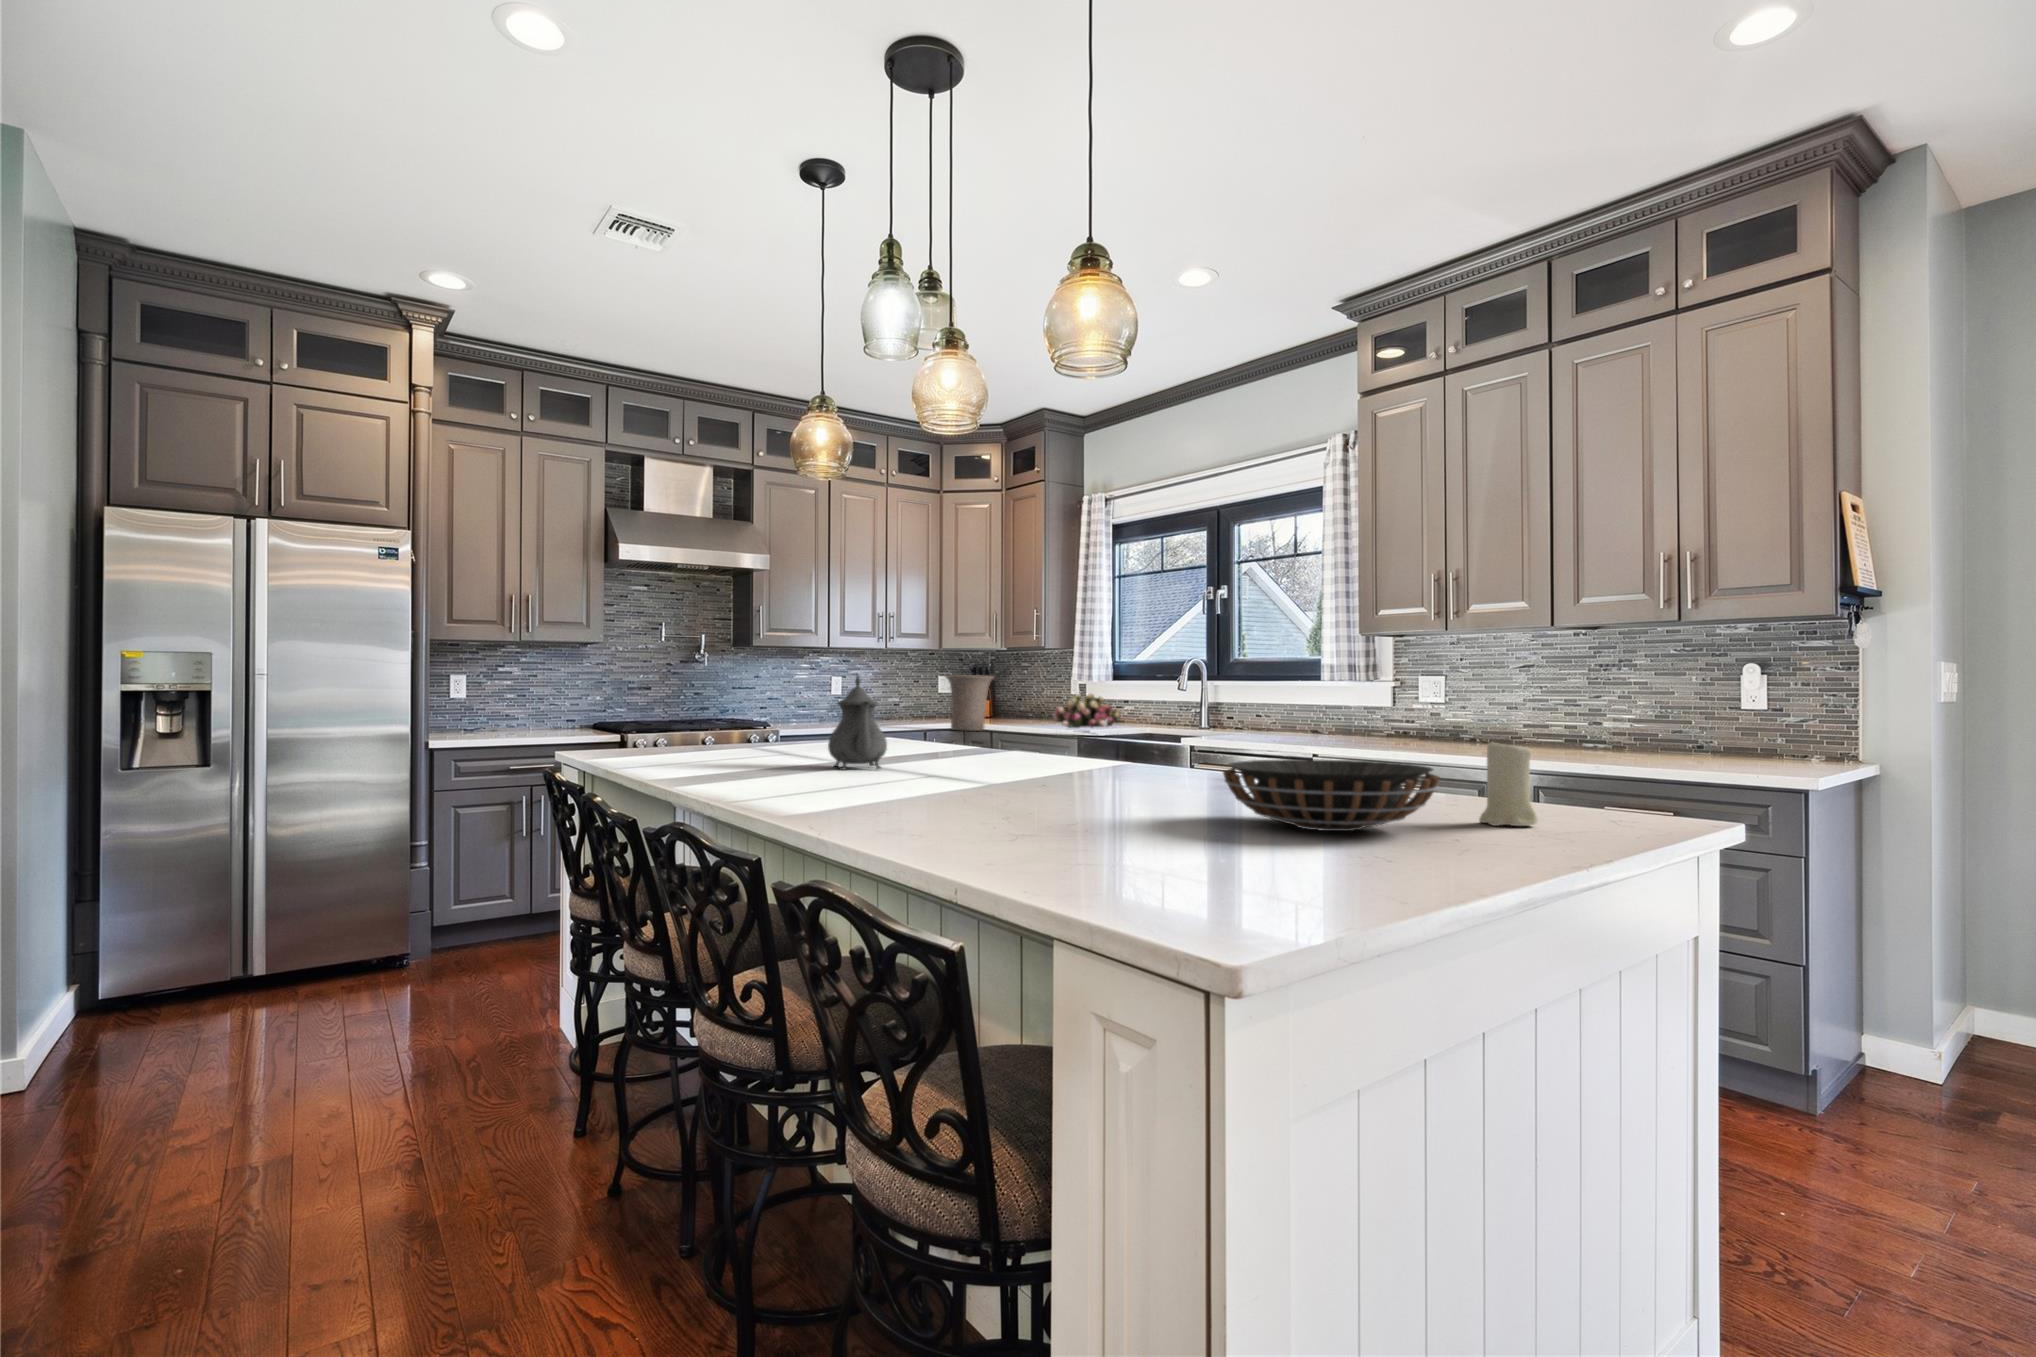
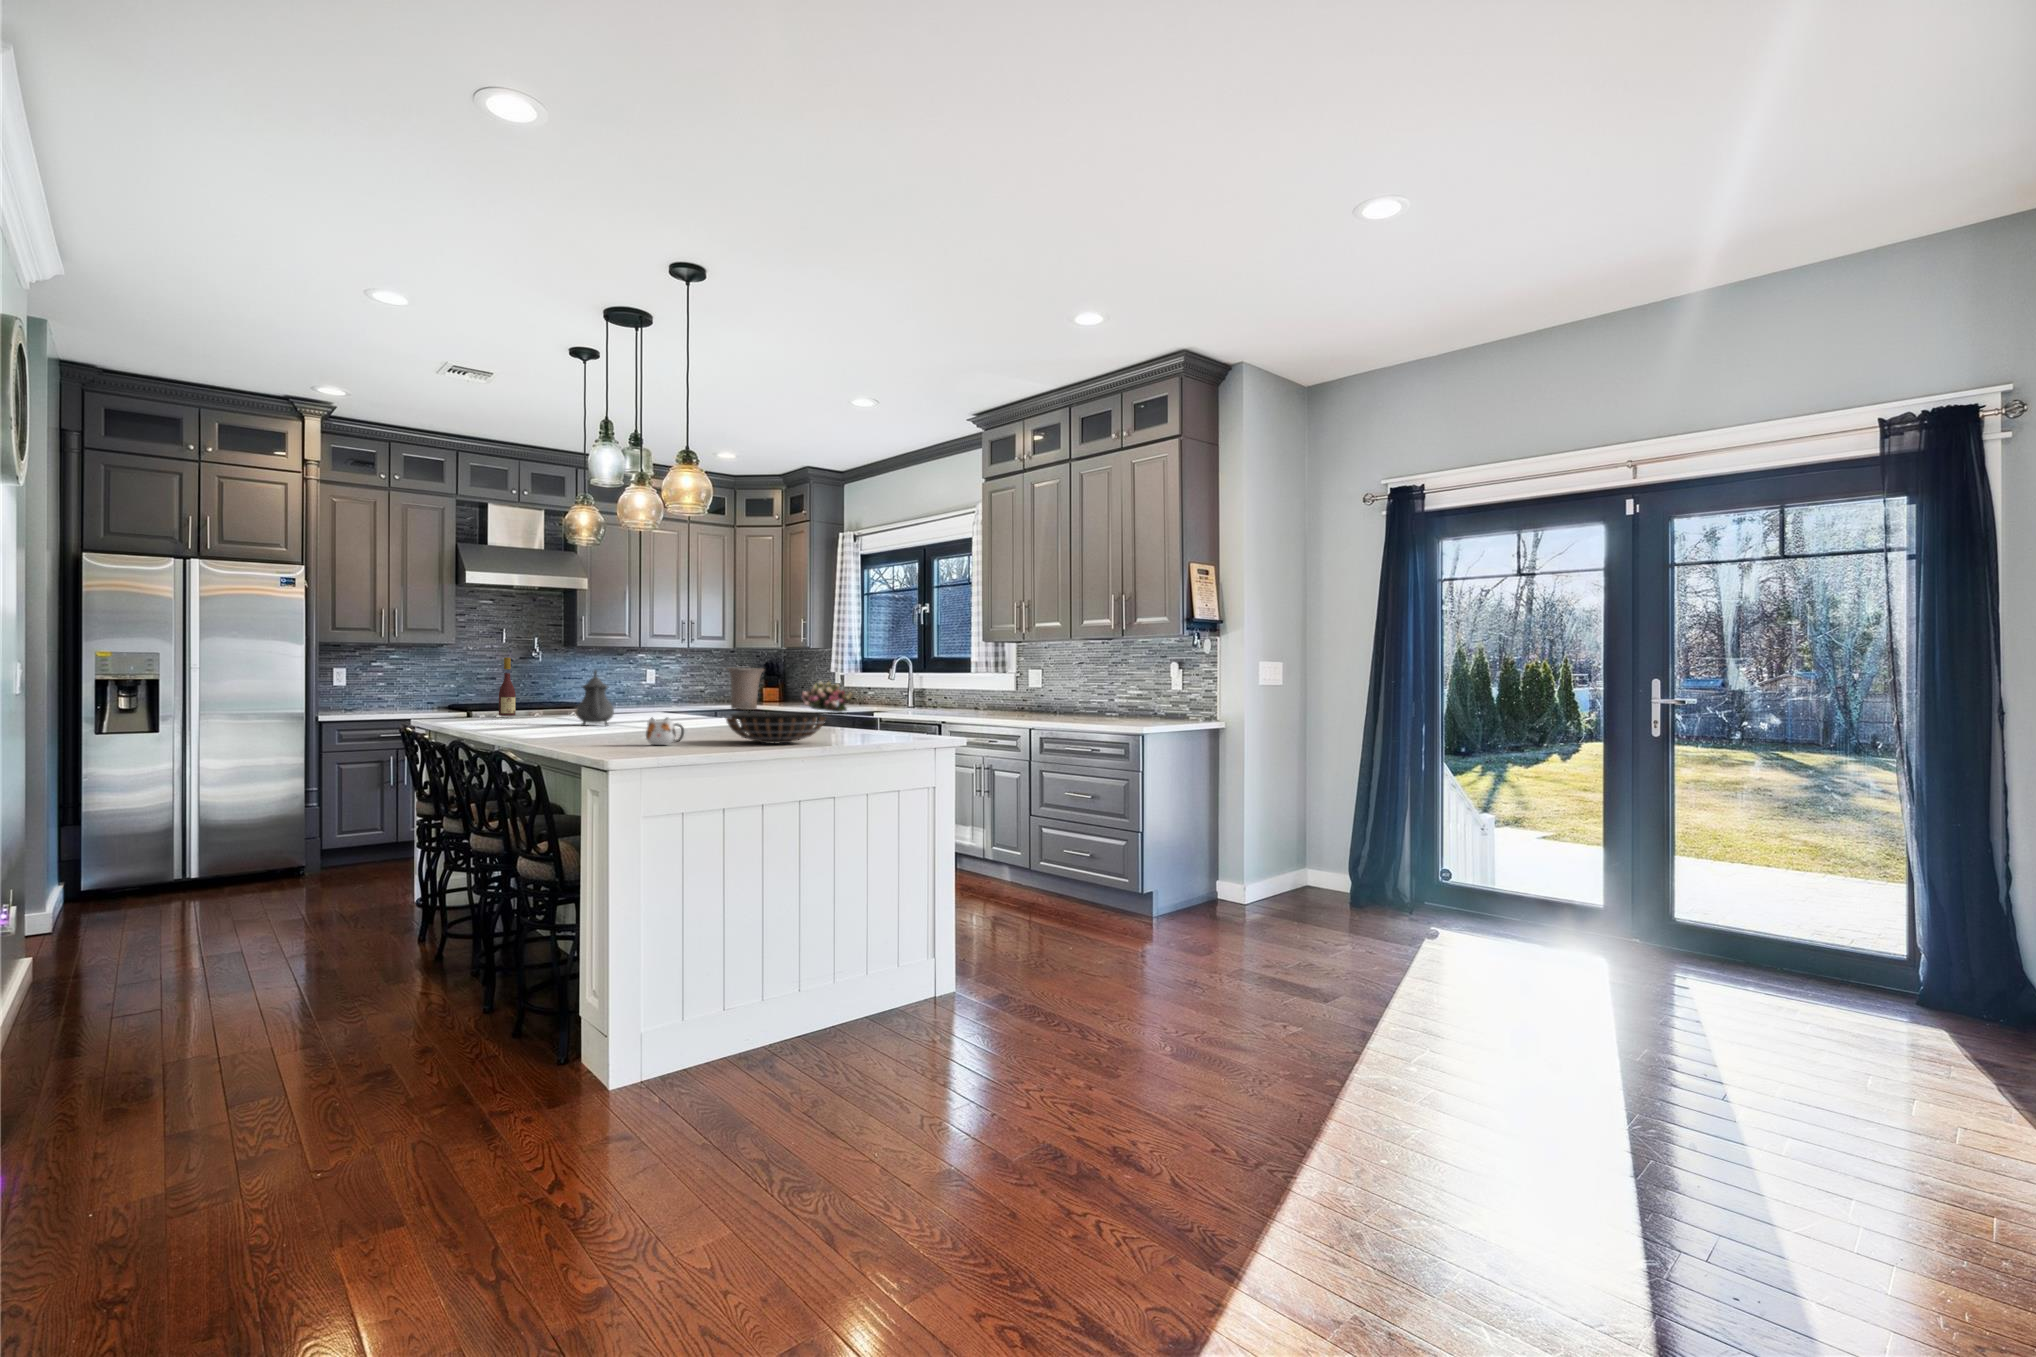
wine bottle: none [683,658,709,749] -> present [499,658,516,716]
candle: present [1479,740,1538,826] -> none [865,702,889,743]
mug: none [1108,780,1191,844] -> present [646,718,684,745]

